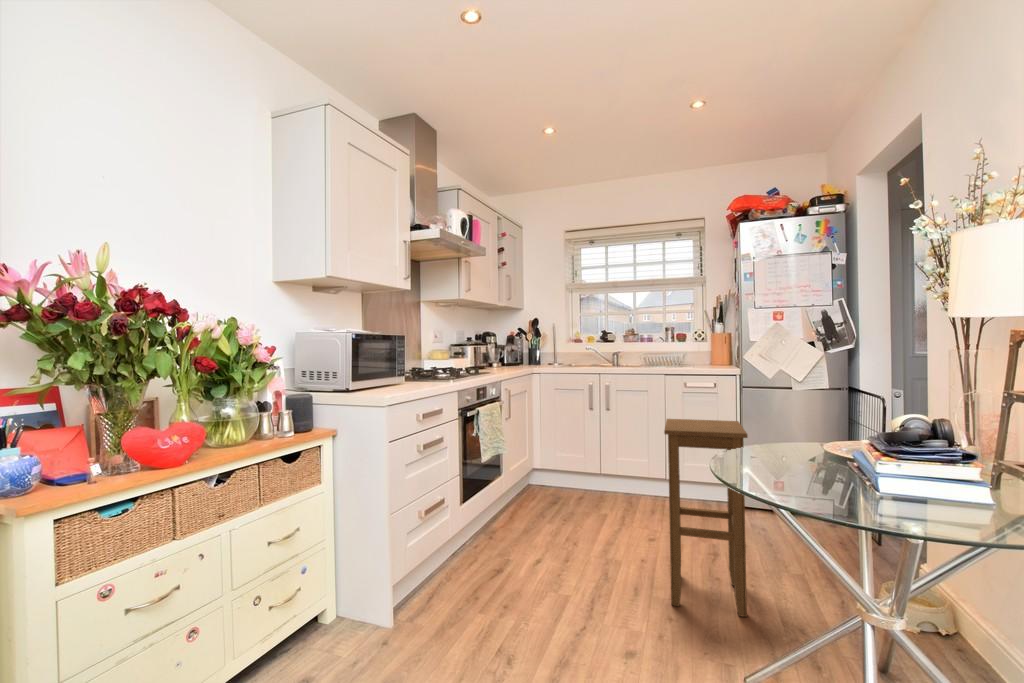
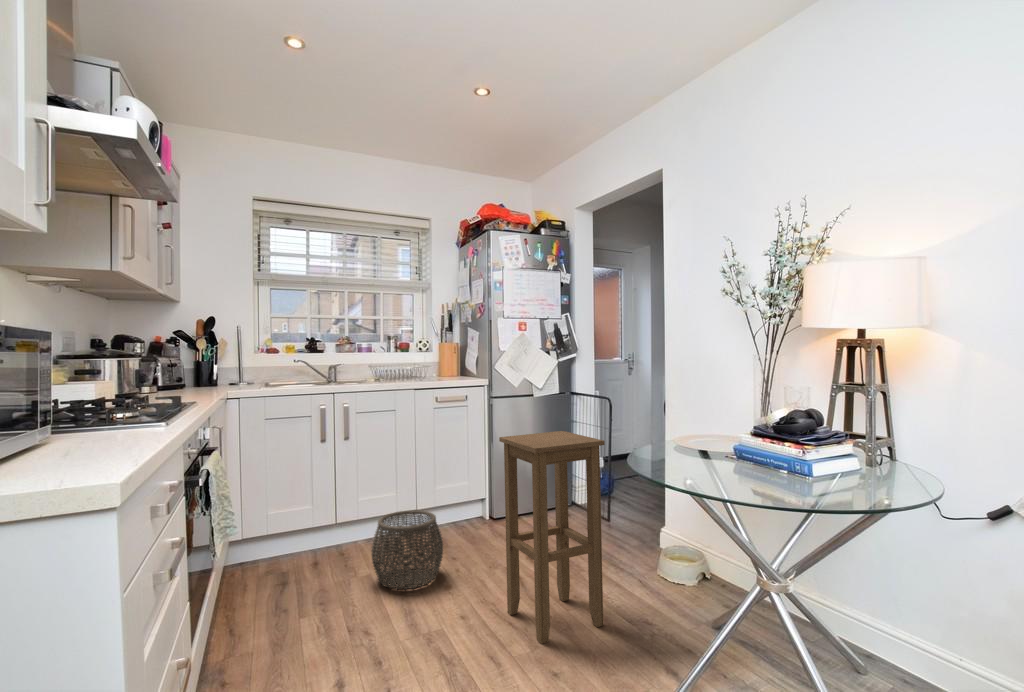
woven basket: none [597,471,656,534] -> present [371,510,443,589]

